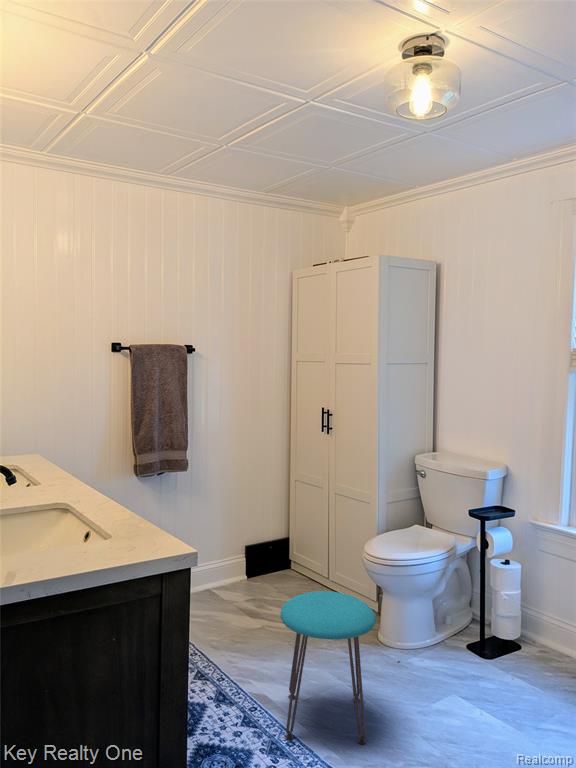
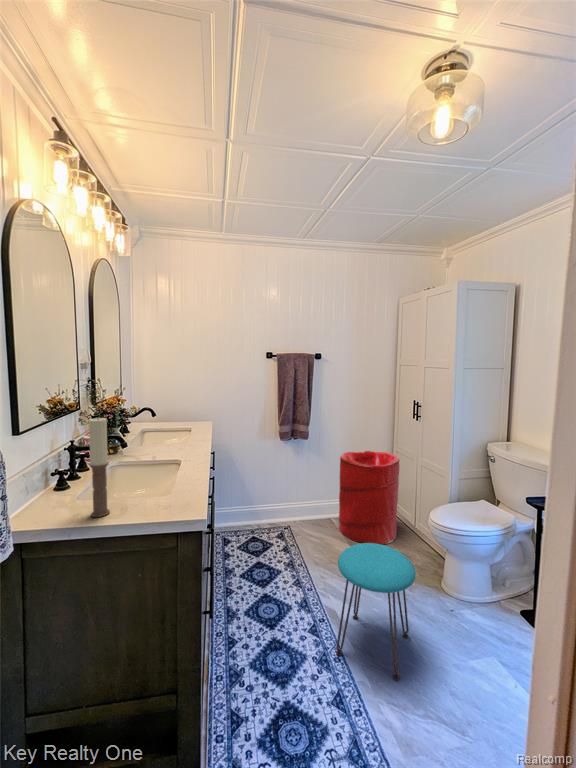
candle: none [37,421,64,565] -> present [89,417,110,517]
laundry hamper: none [225,486,307,614] -> present [339,451,399,545]

